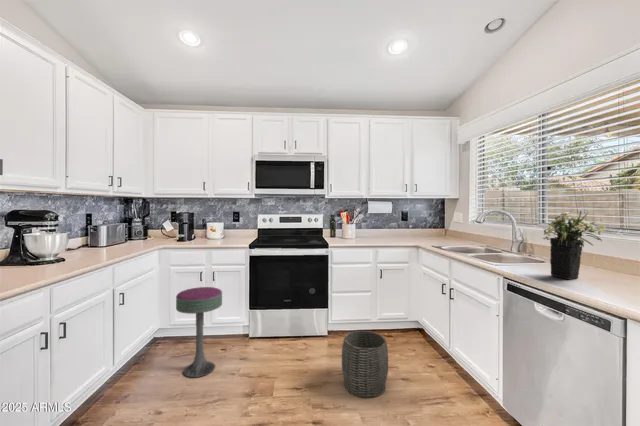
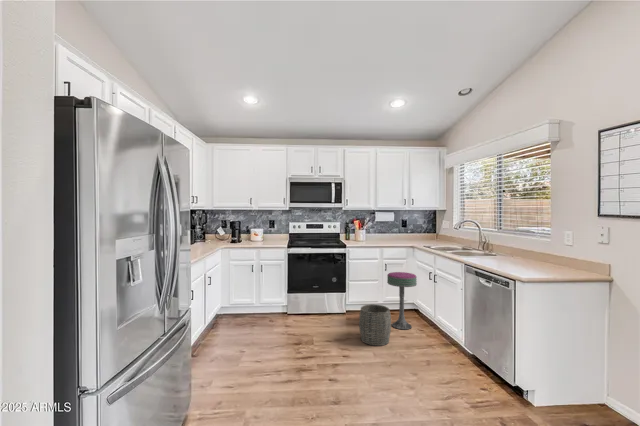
flower arrangement: present [543,211,611,279] -> none [483,221,523,263]
bar stool: present [176,287,222,377] -> present [387,272,417,329]

